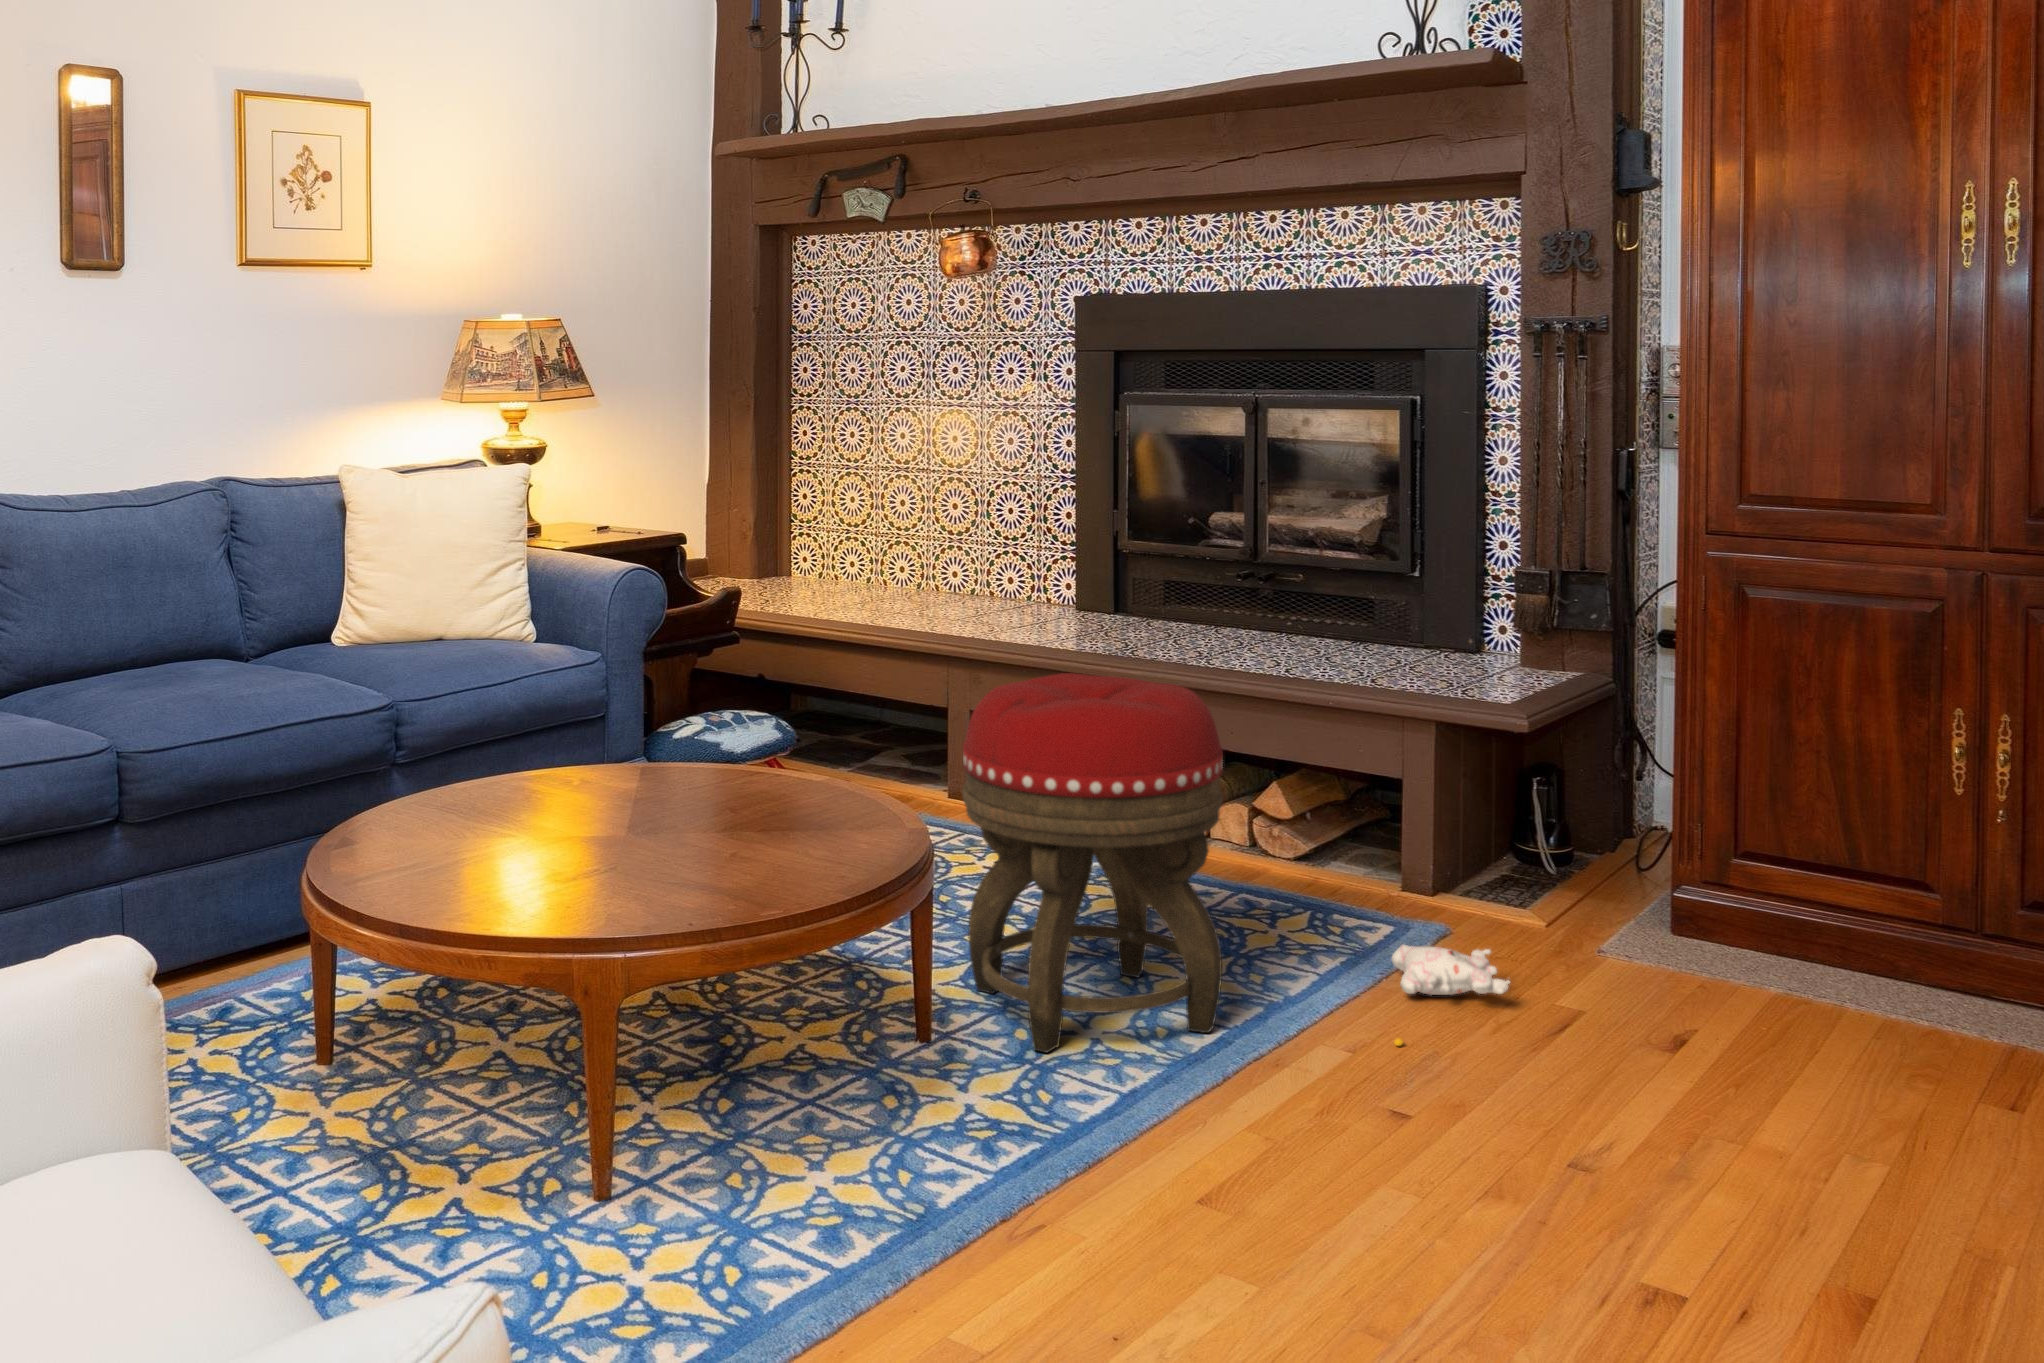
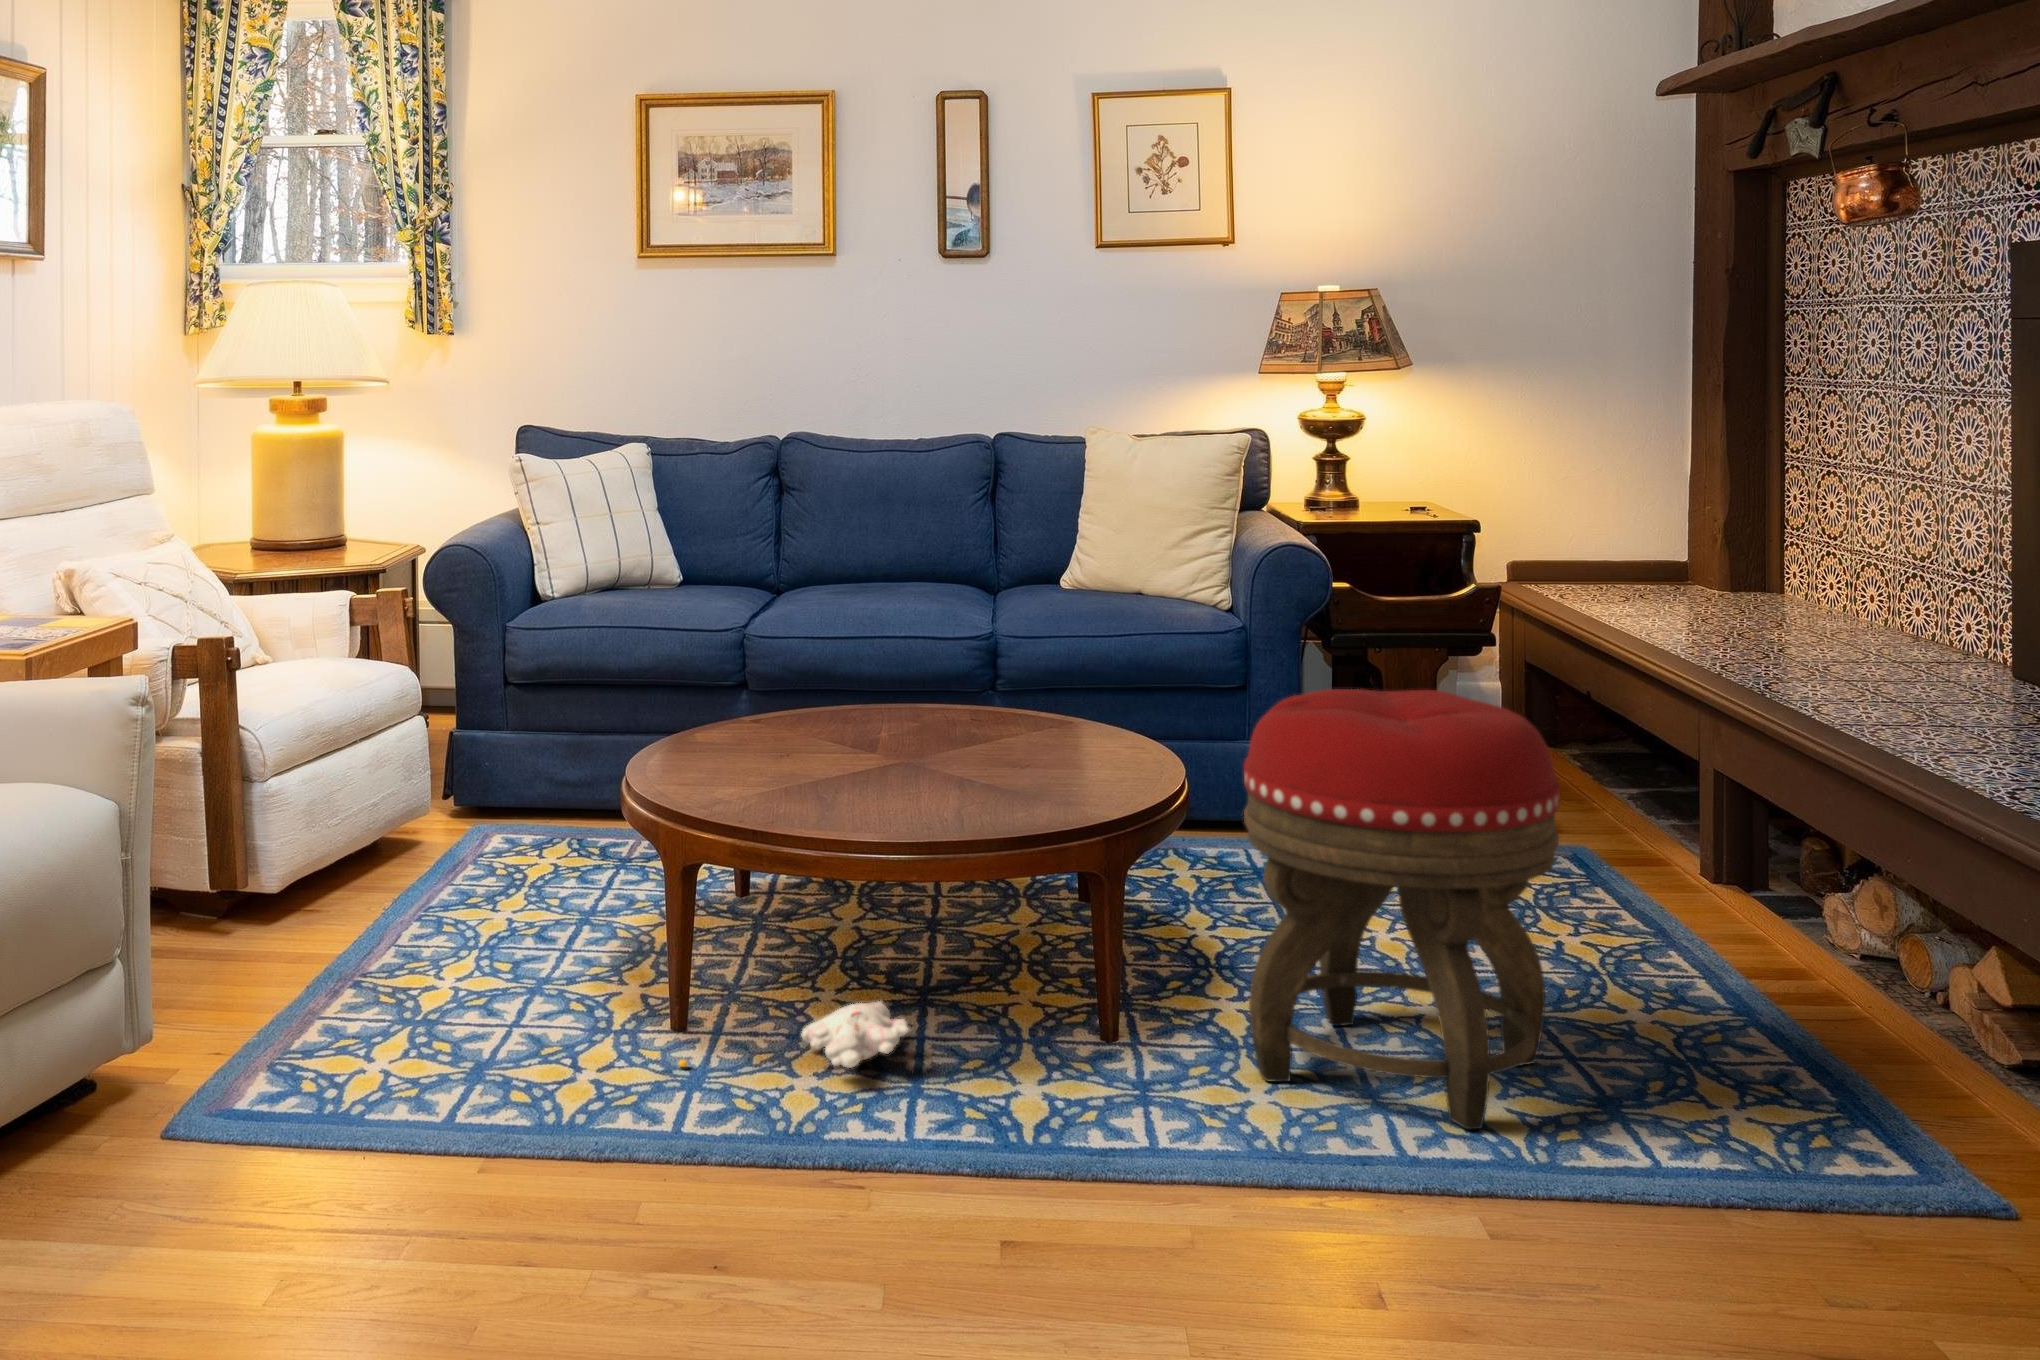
plush toy: present [1392,945,1510,1046] -> present [678,1002,909,1068]

